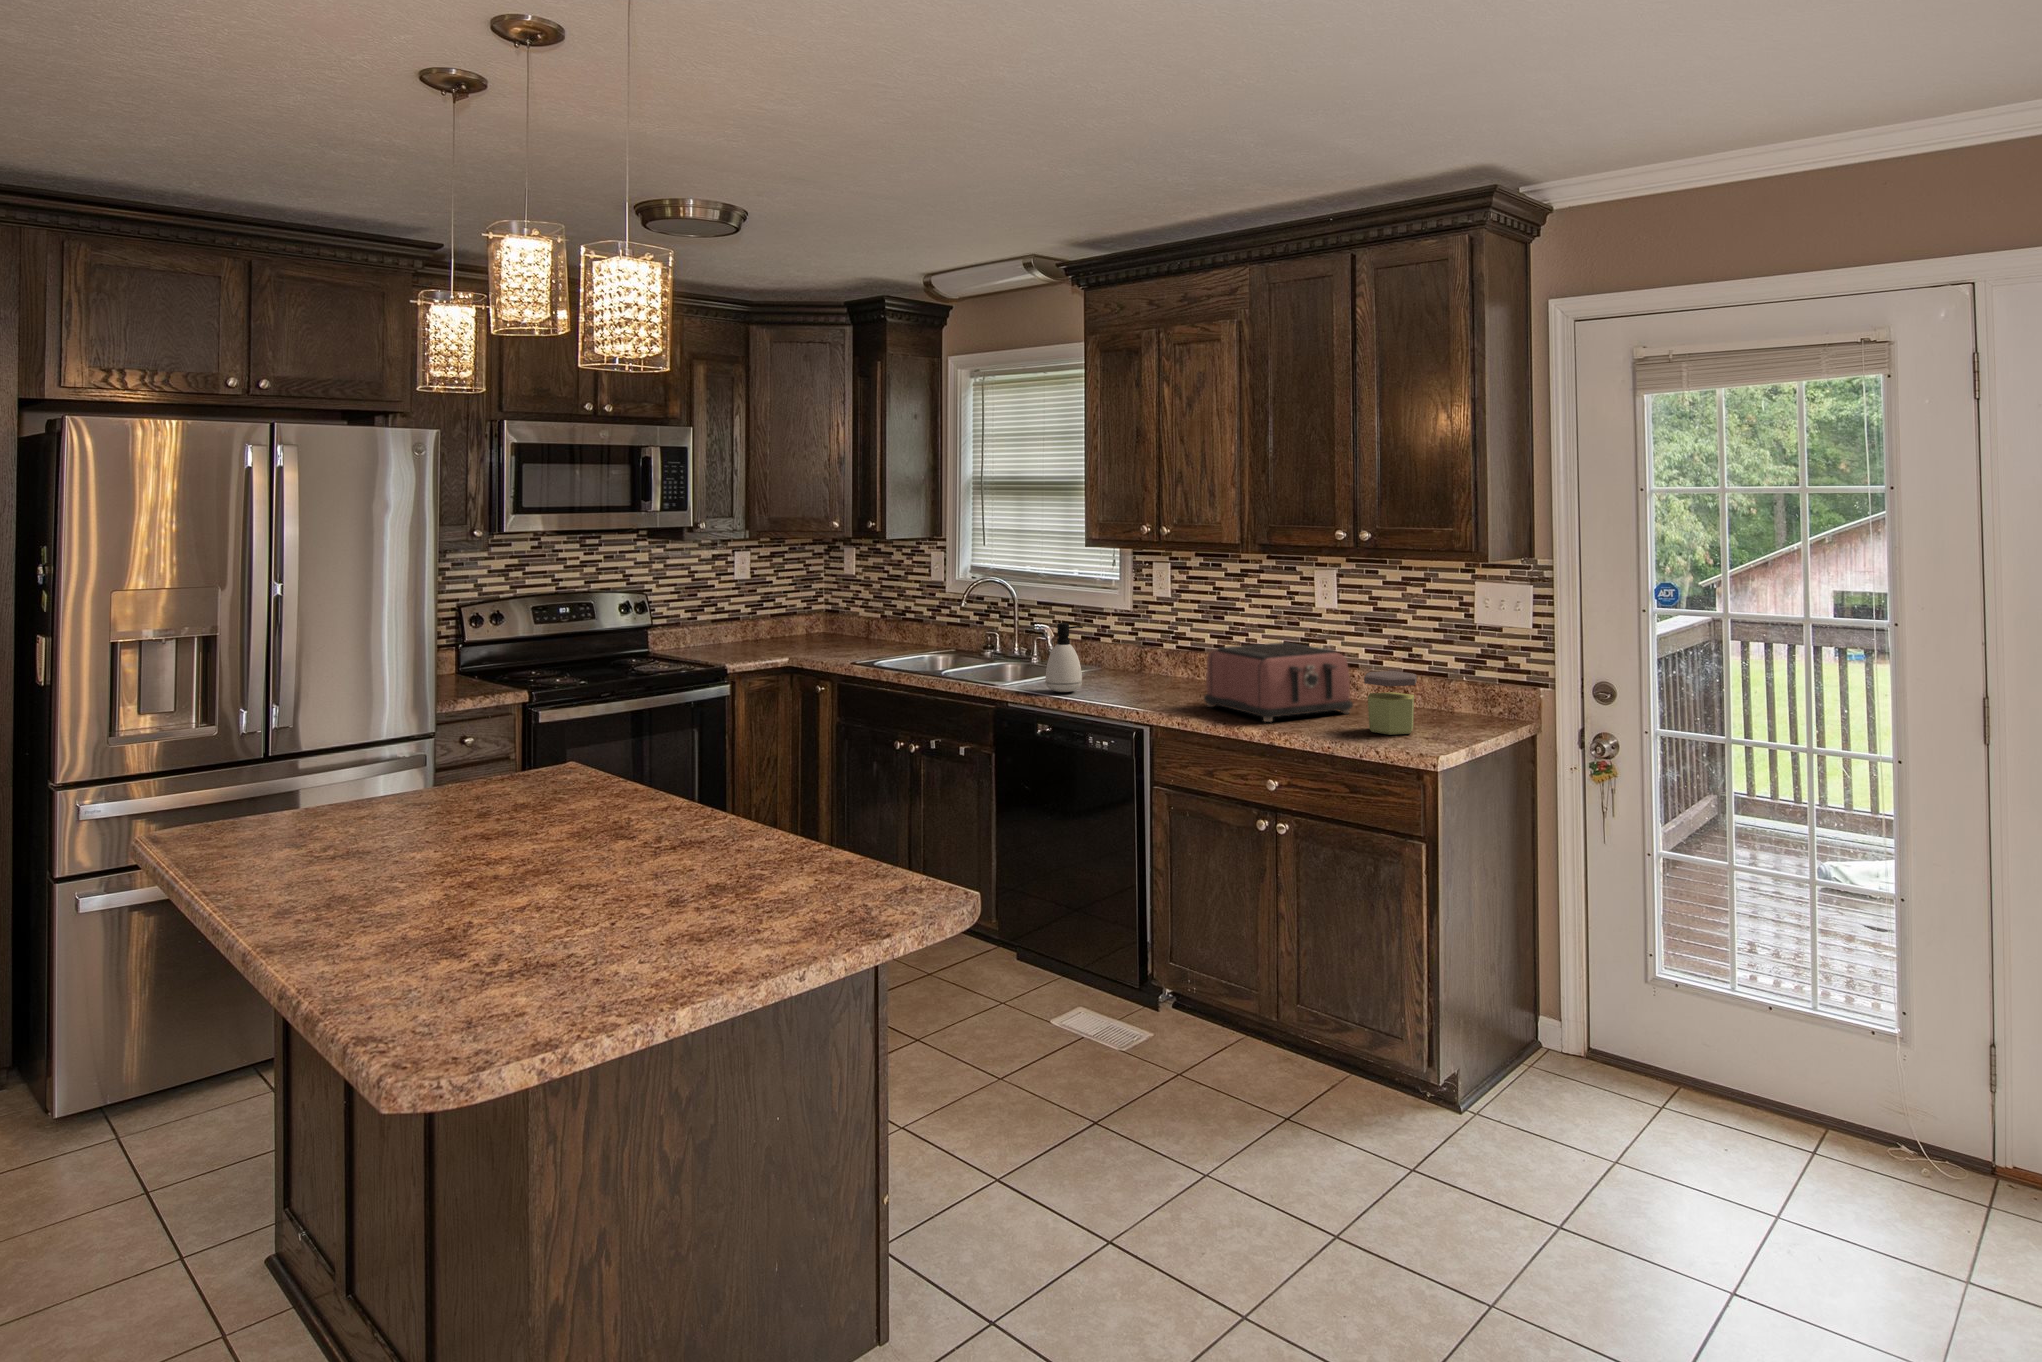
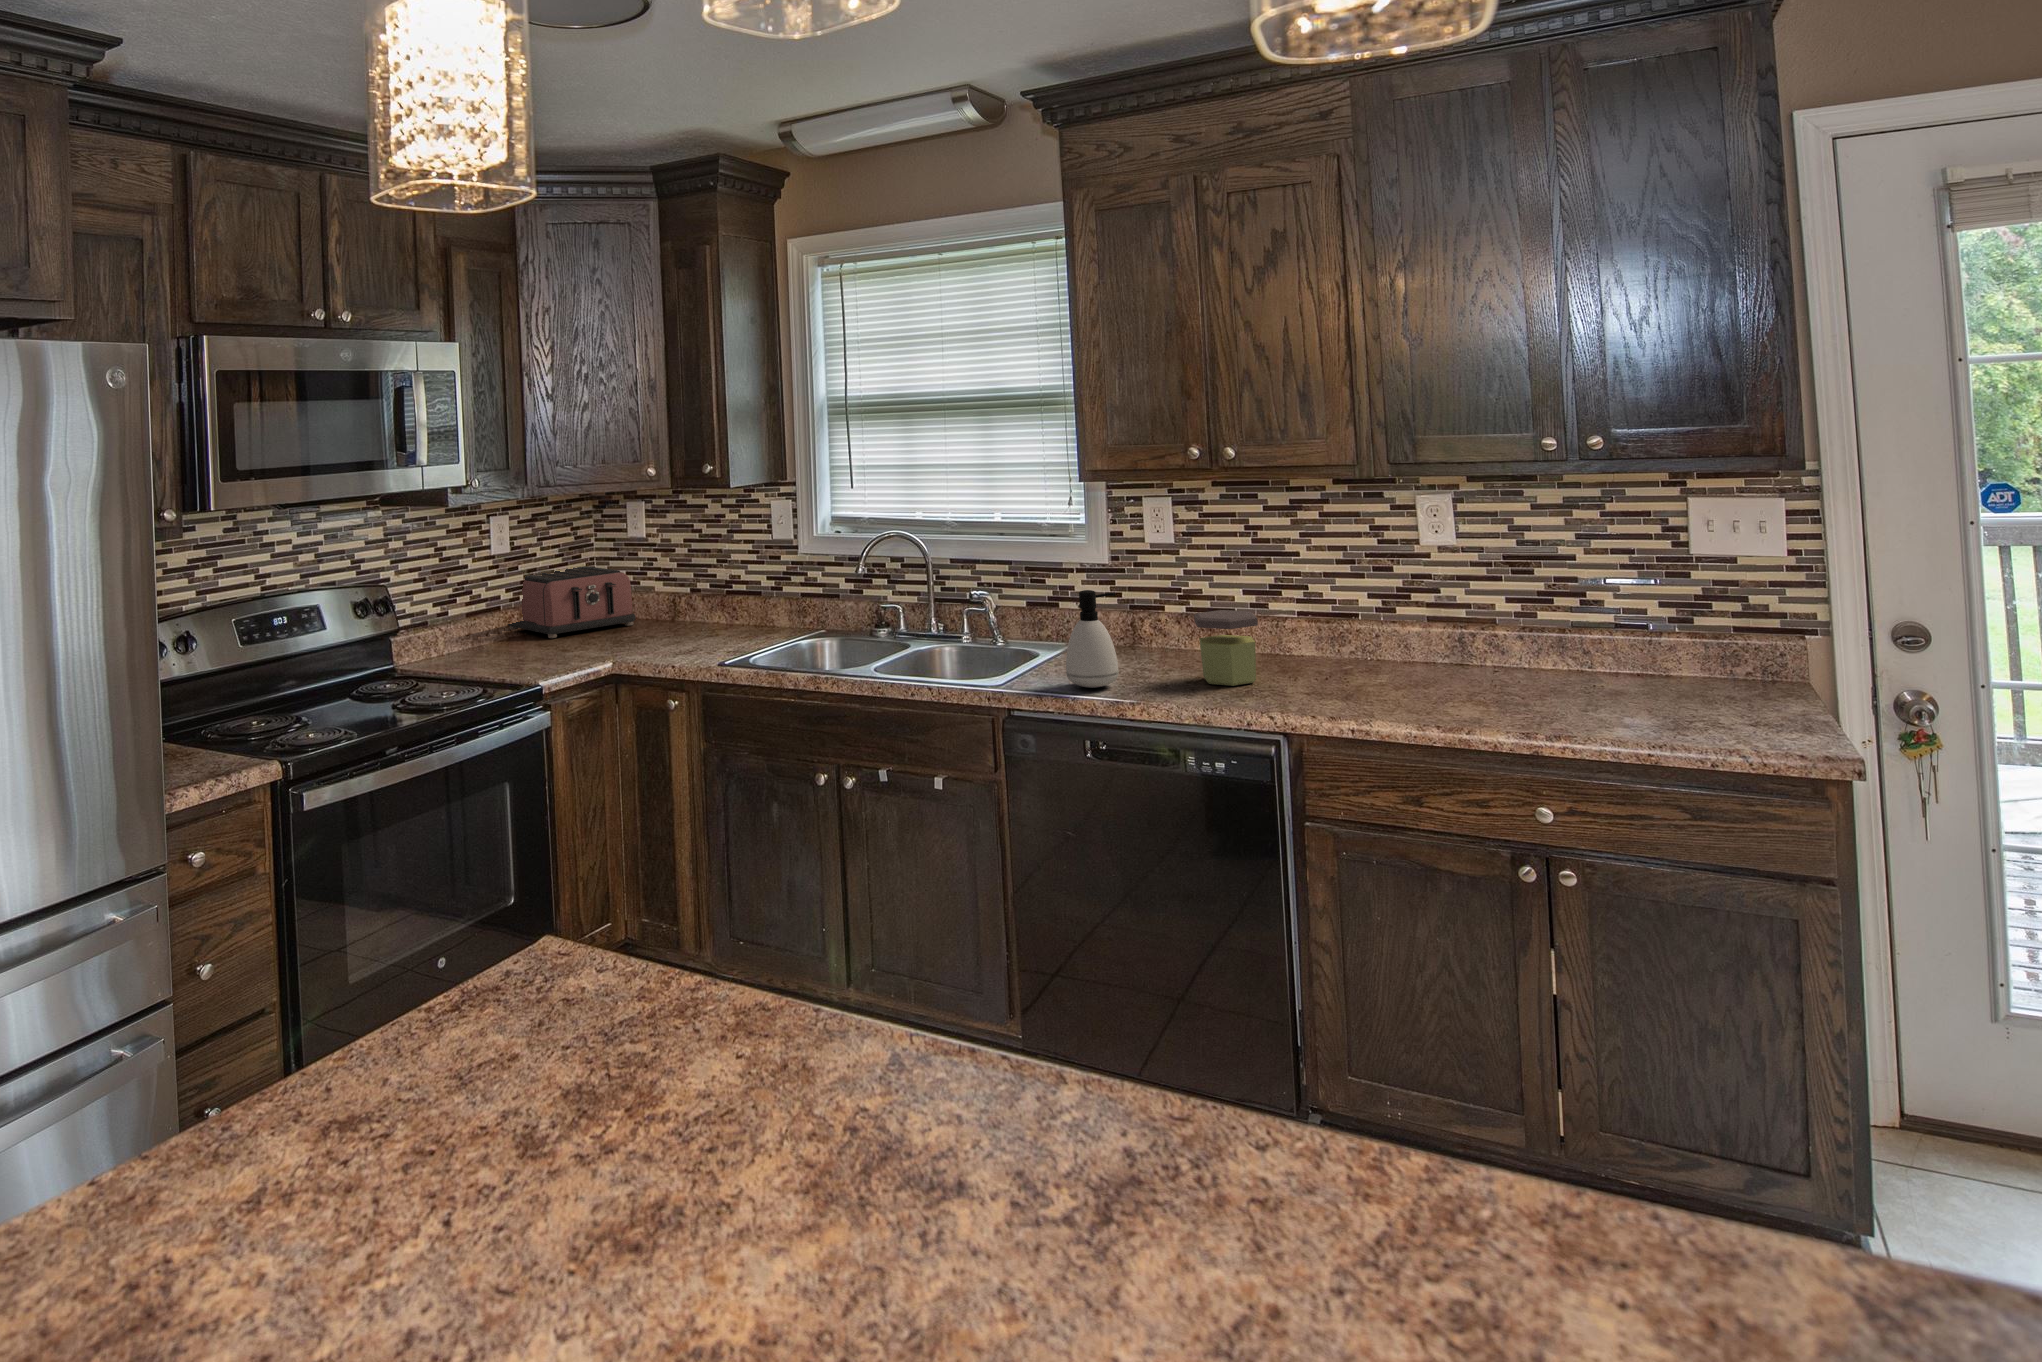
toaster: present [1204,642,1353,722] -> present [508,566,636,638]
jar: present [1364,671,1417,735] -> present [1194,610,1258,686]

